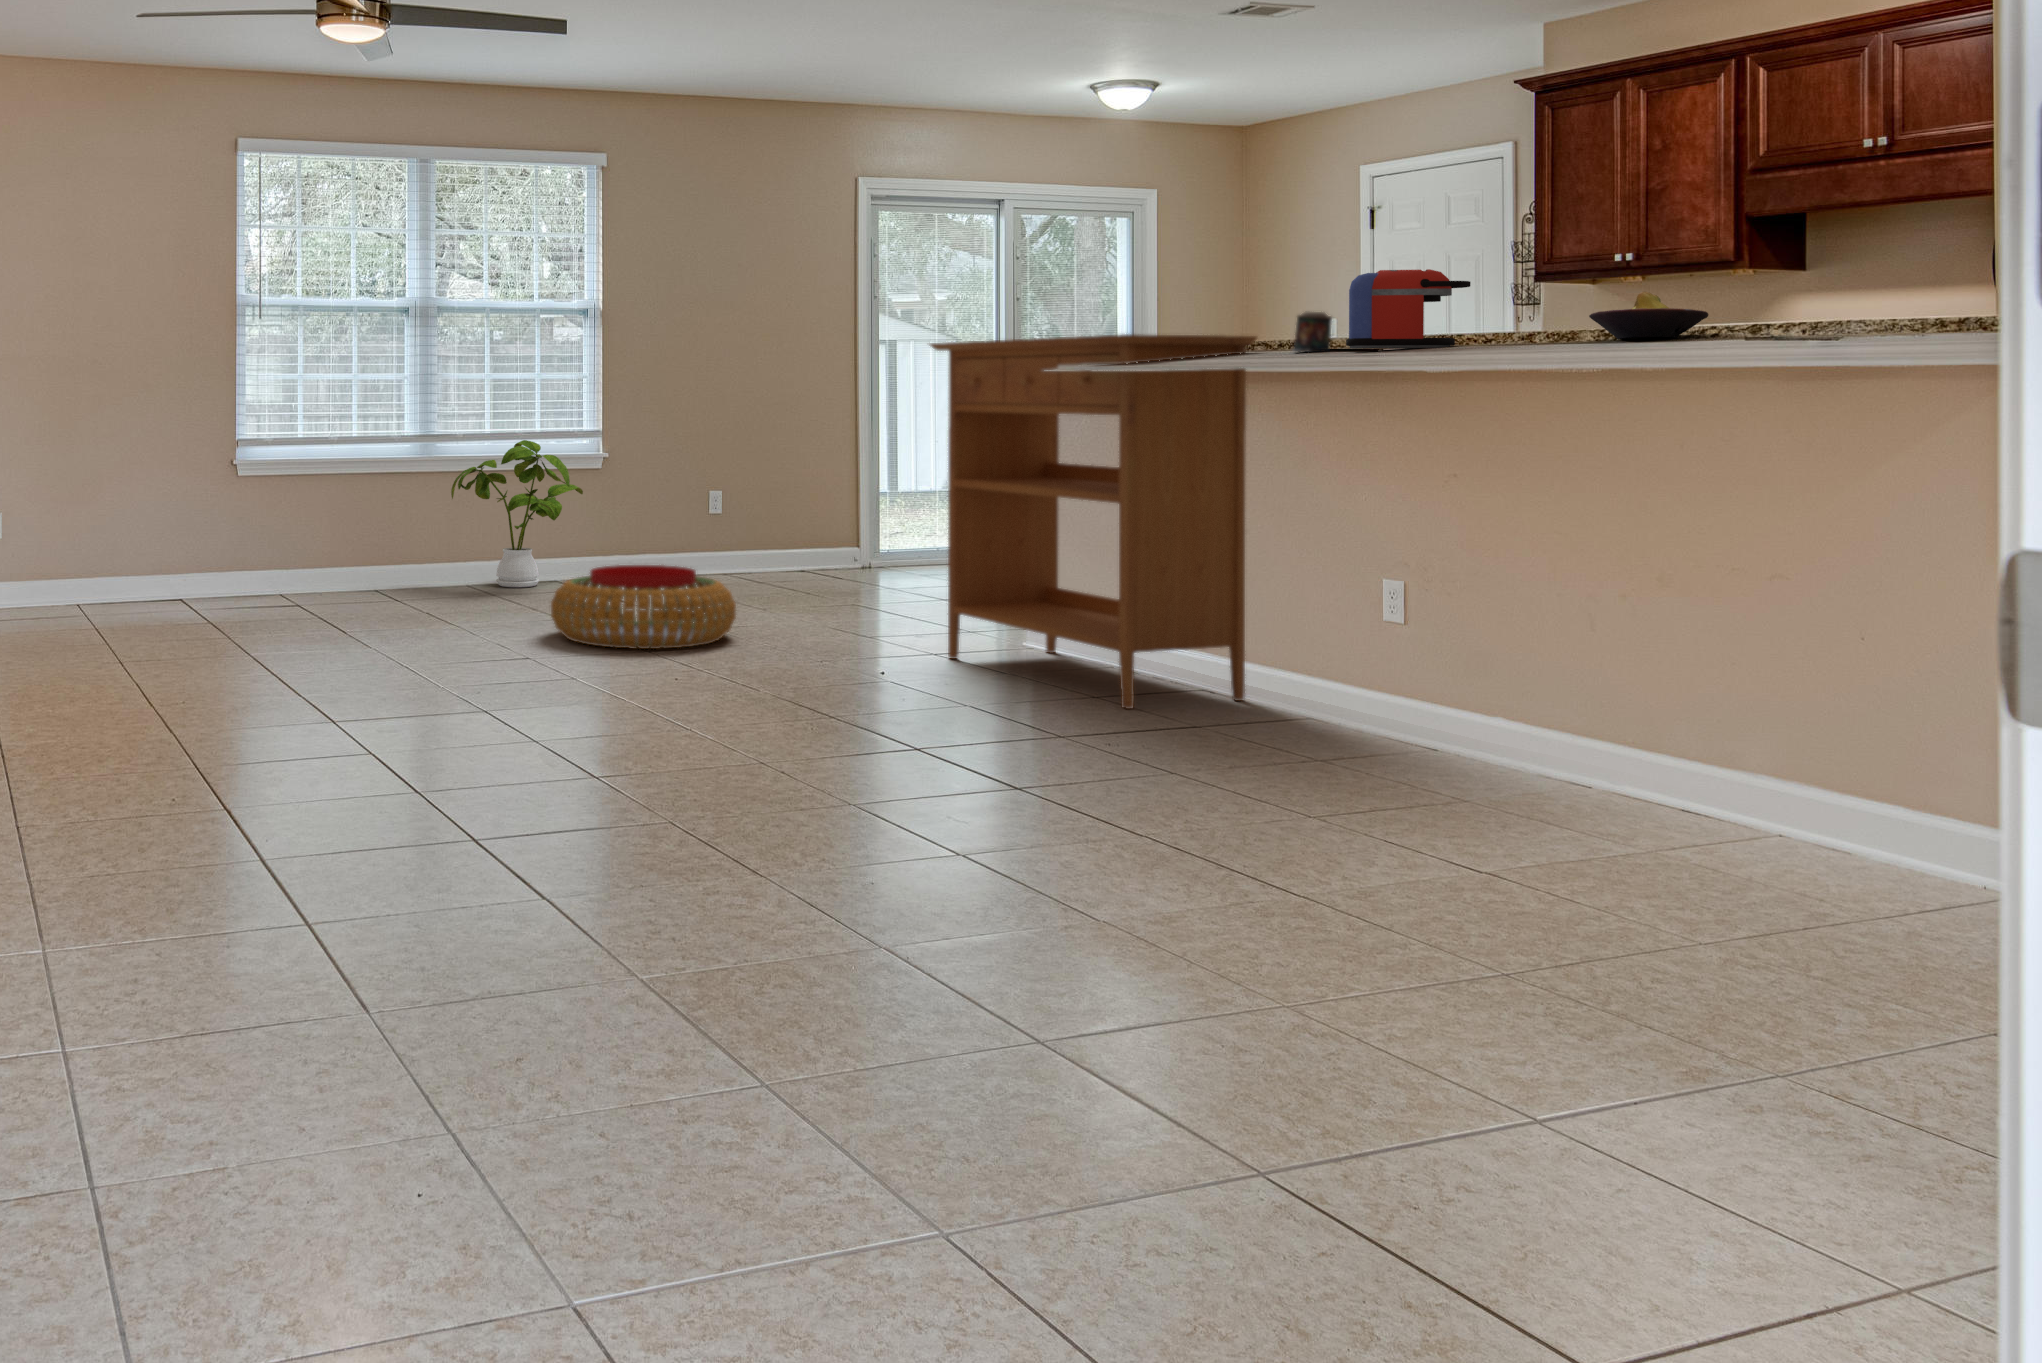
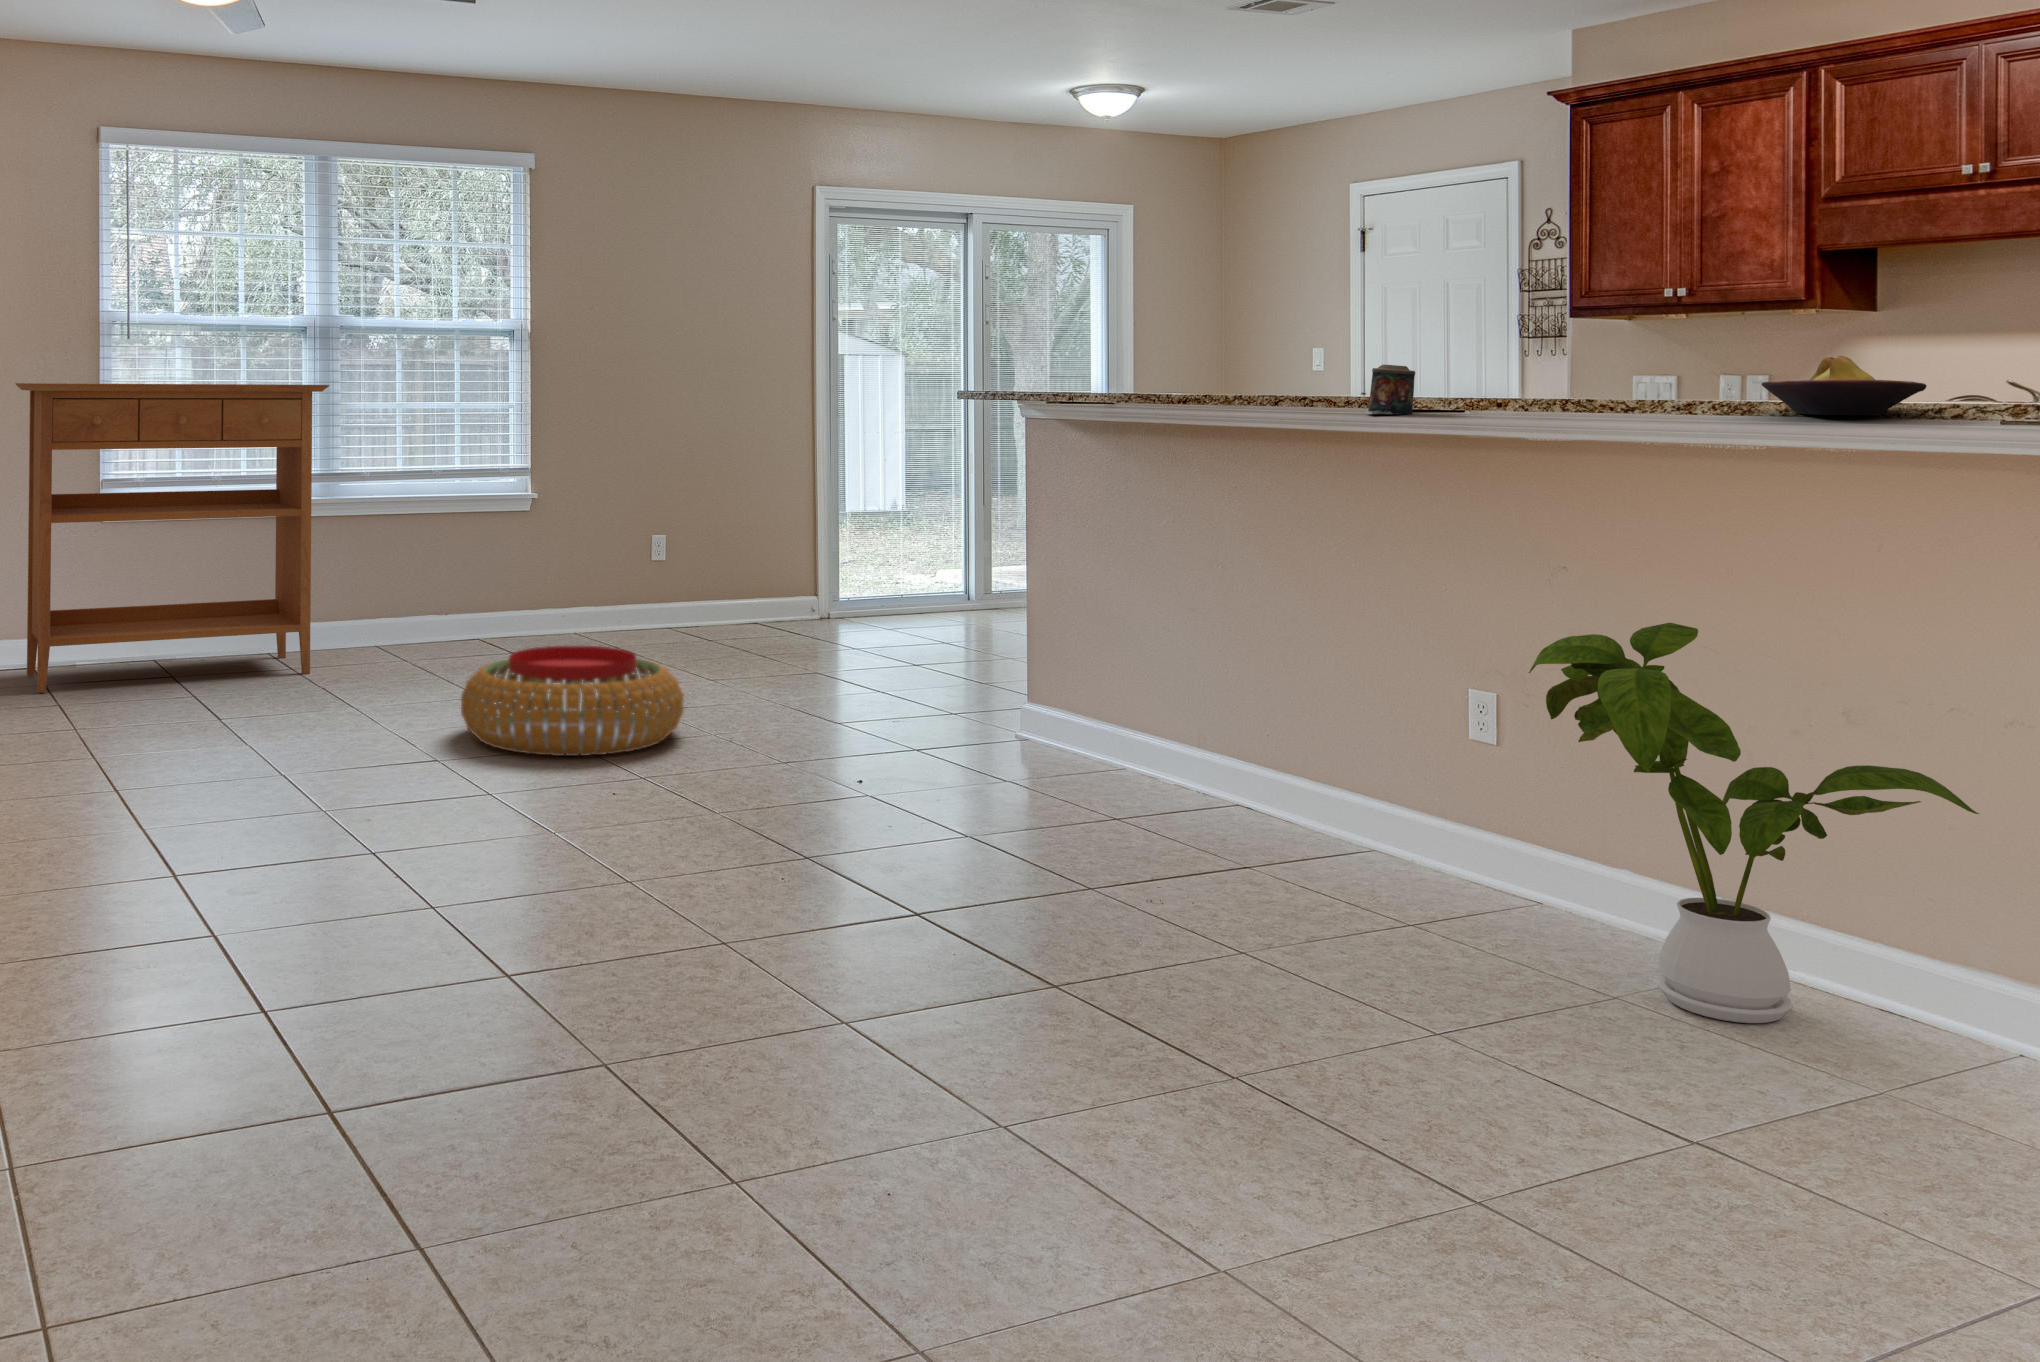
coffee maker: present [1346,269,1471,349] -> none [1444,318,1595,416]
console table: present [930,334,1257,708] -> present [15,383,330,693]
house plant: present [451,440,583,587] -> present [1529,623,1979,1023]

